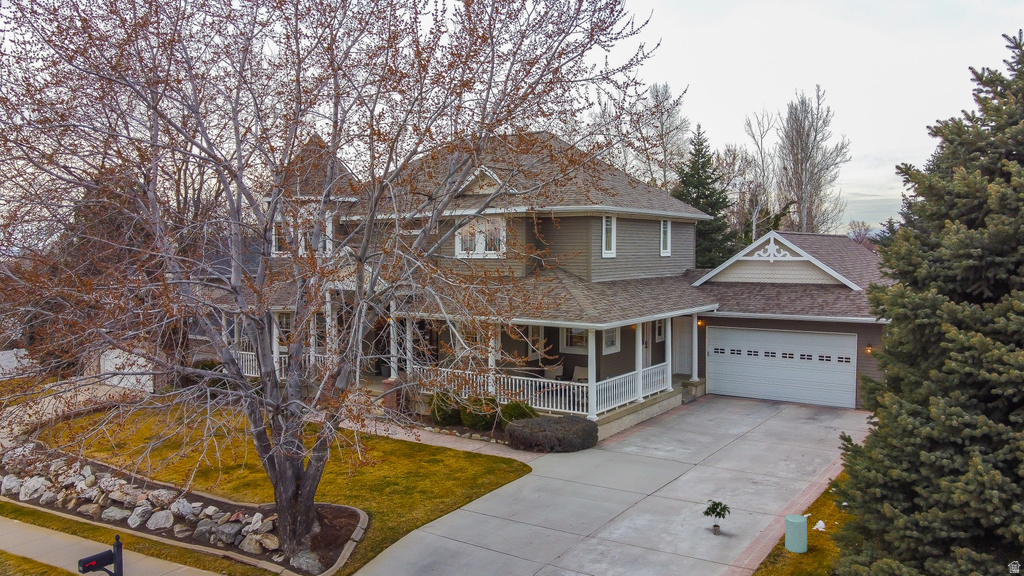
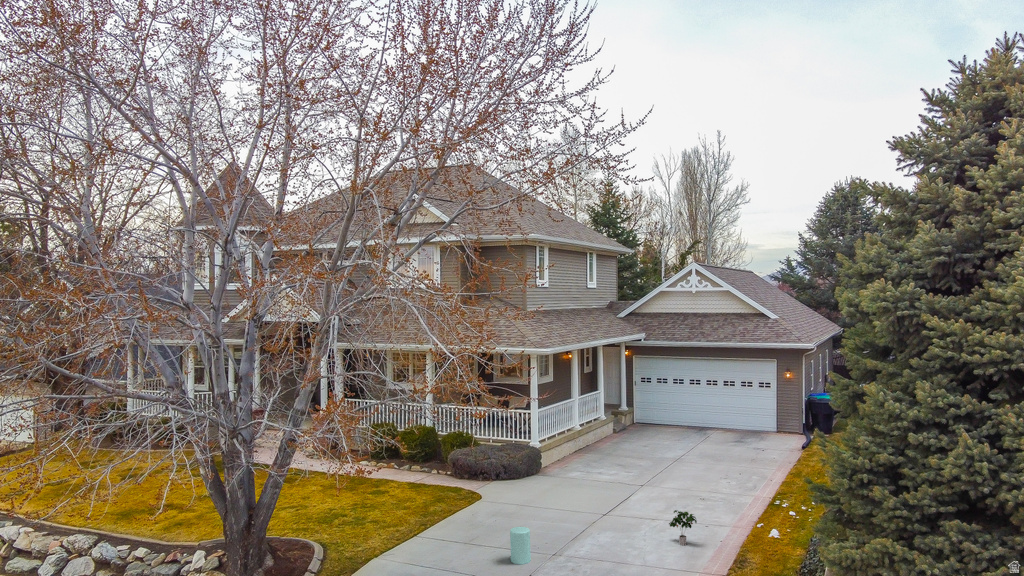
trash can: present [783,514,807,553] -> present [510,527,531,564]

